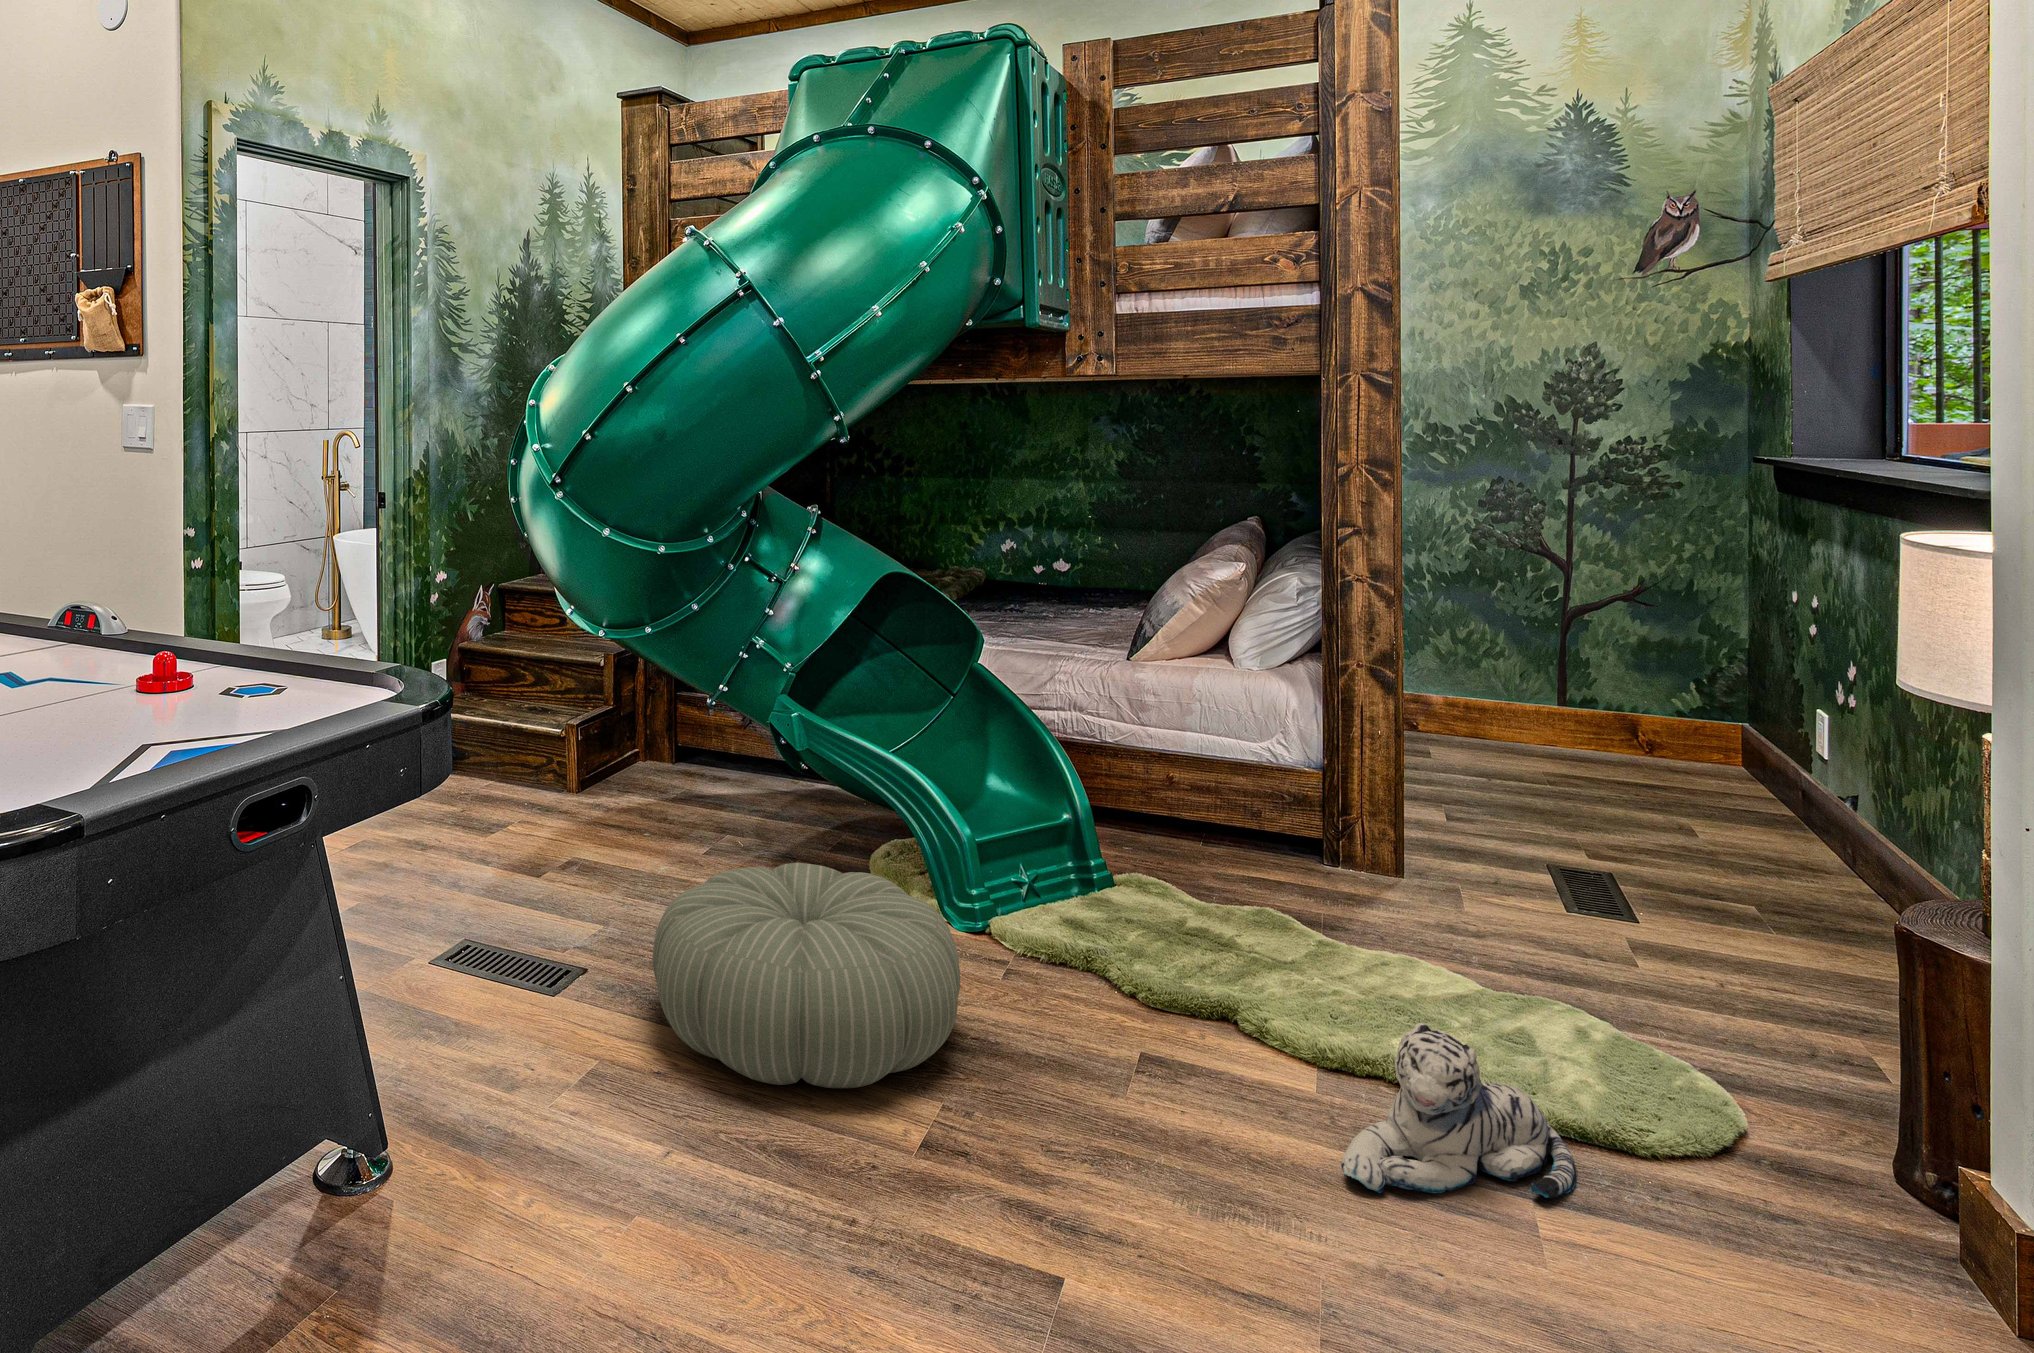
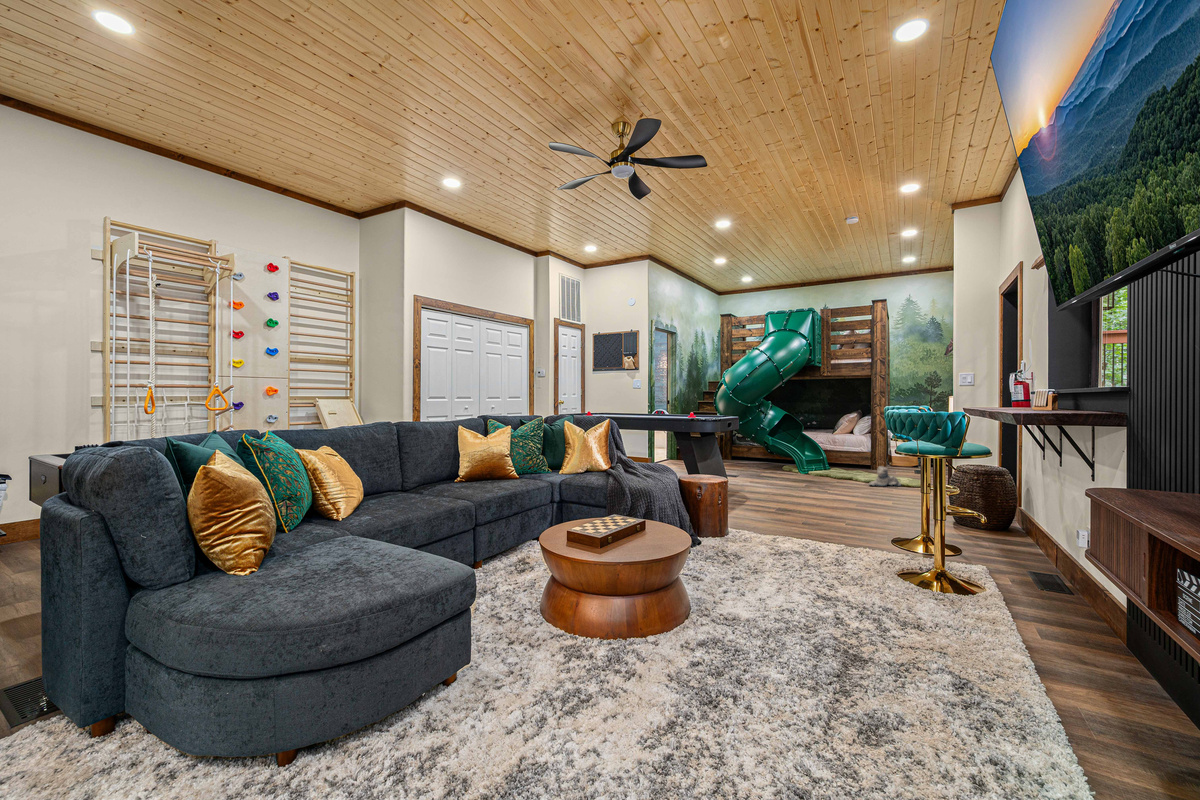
pouf: present [653,863,960,1088] -> none [760,456,812,481]

